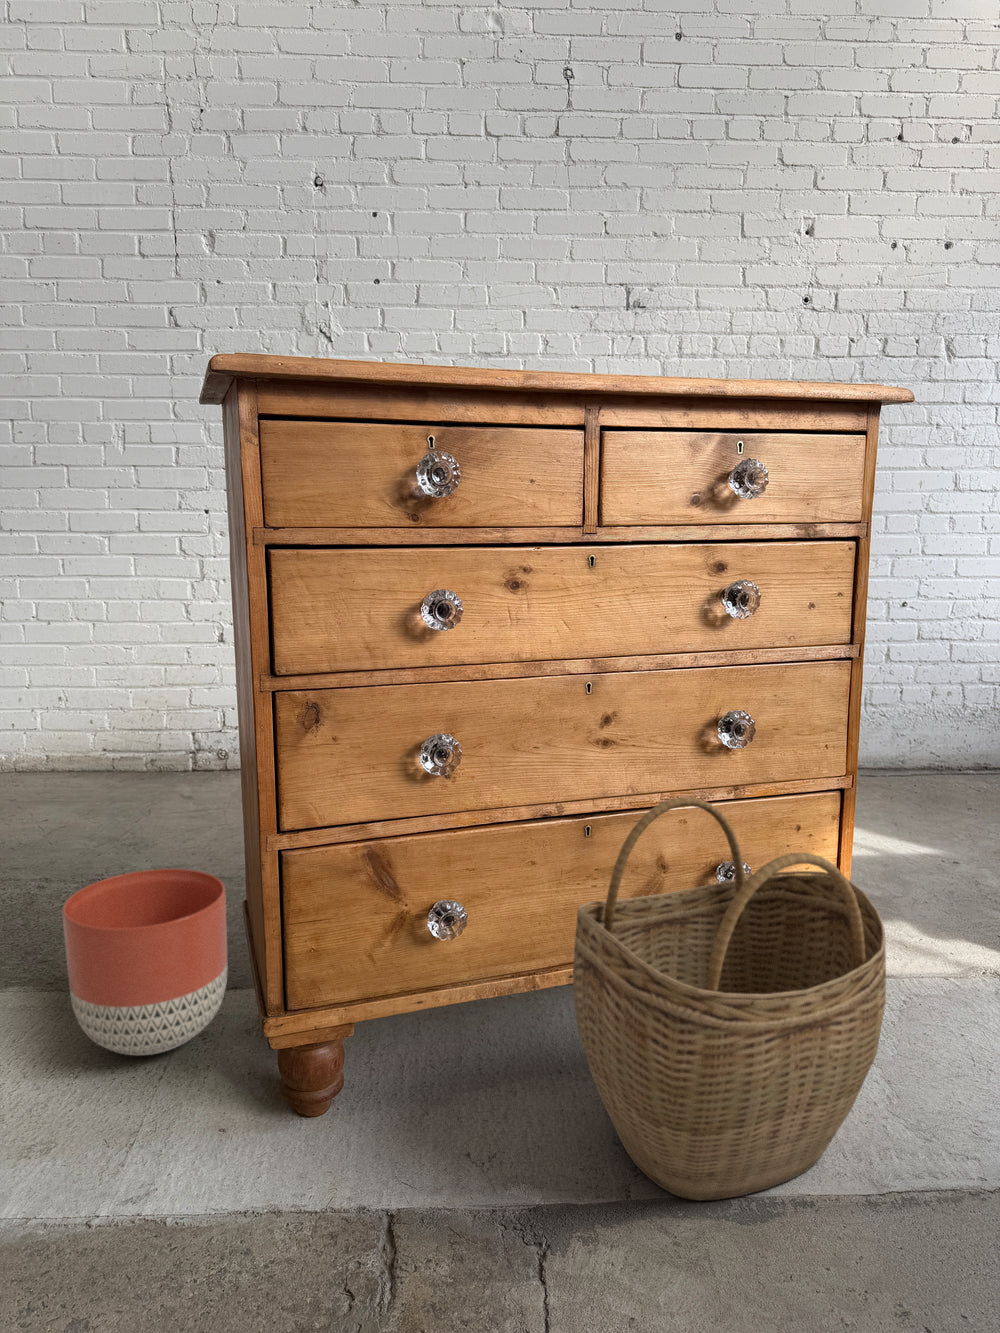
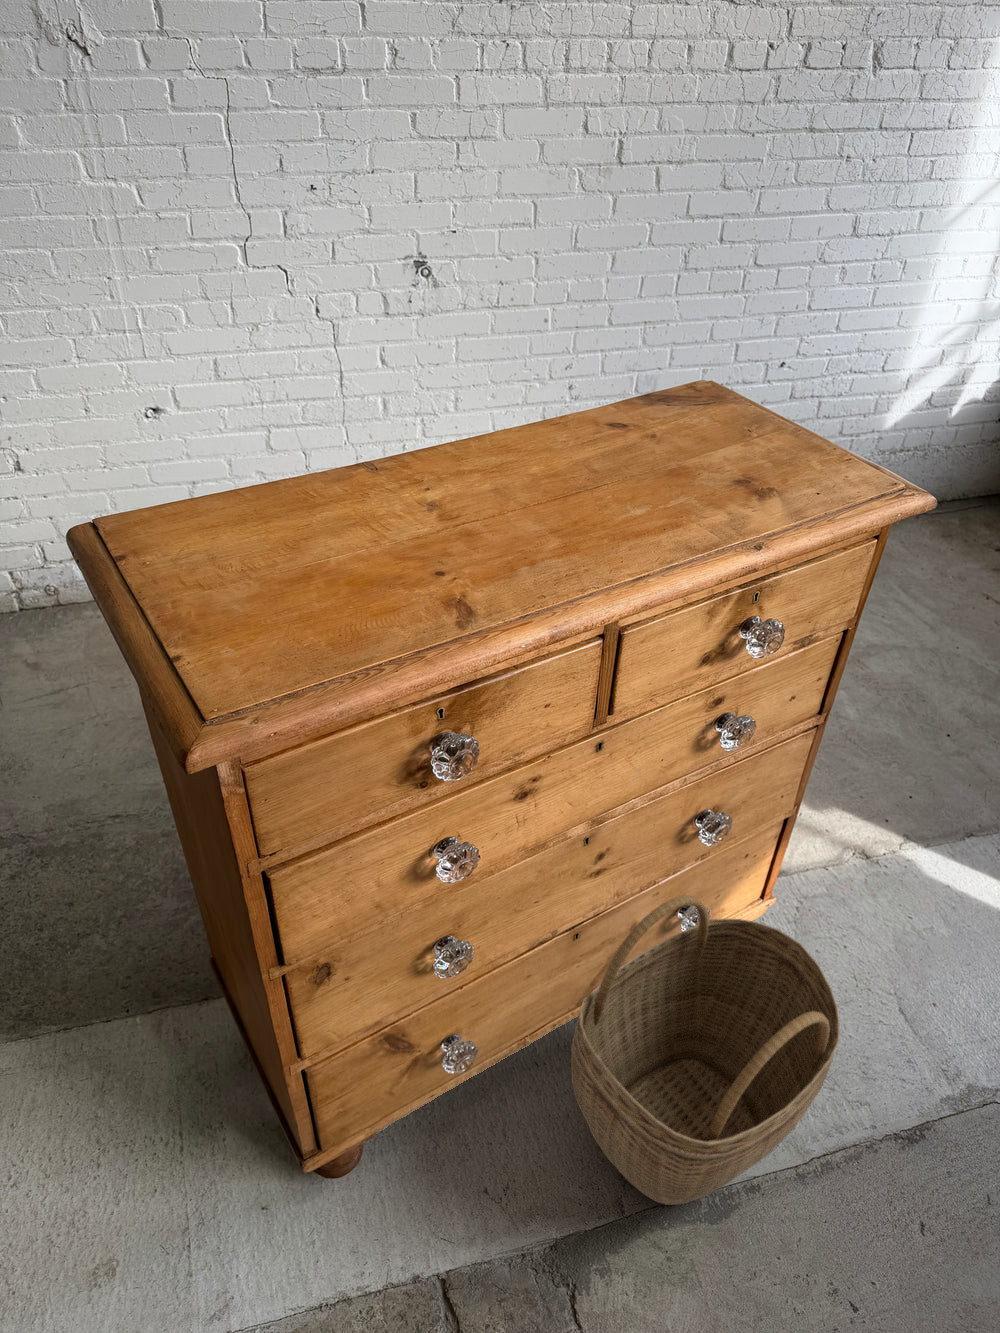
planter: present [62,869,228,1056] -> none [41,948,217,1143]

